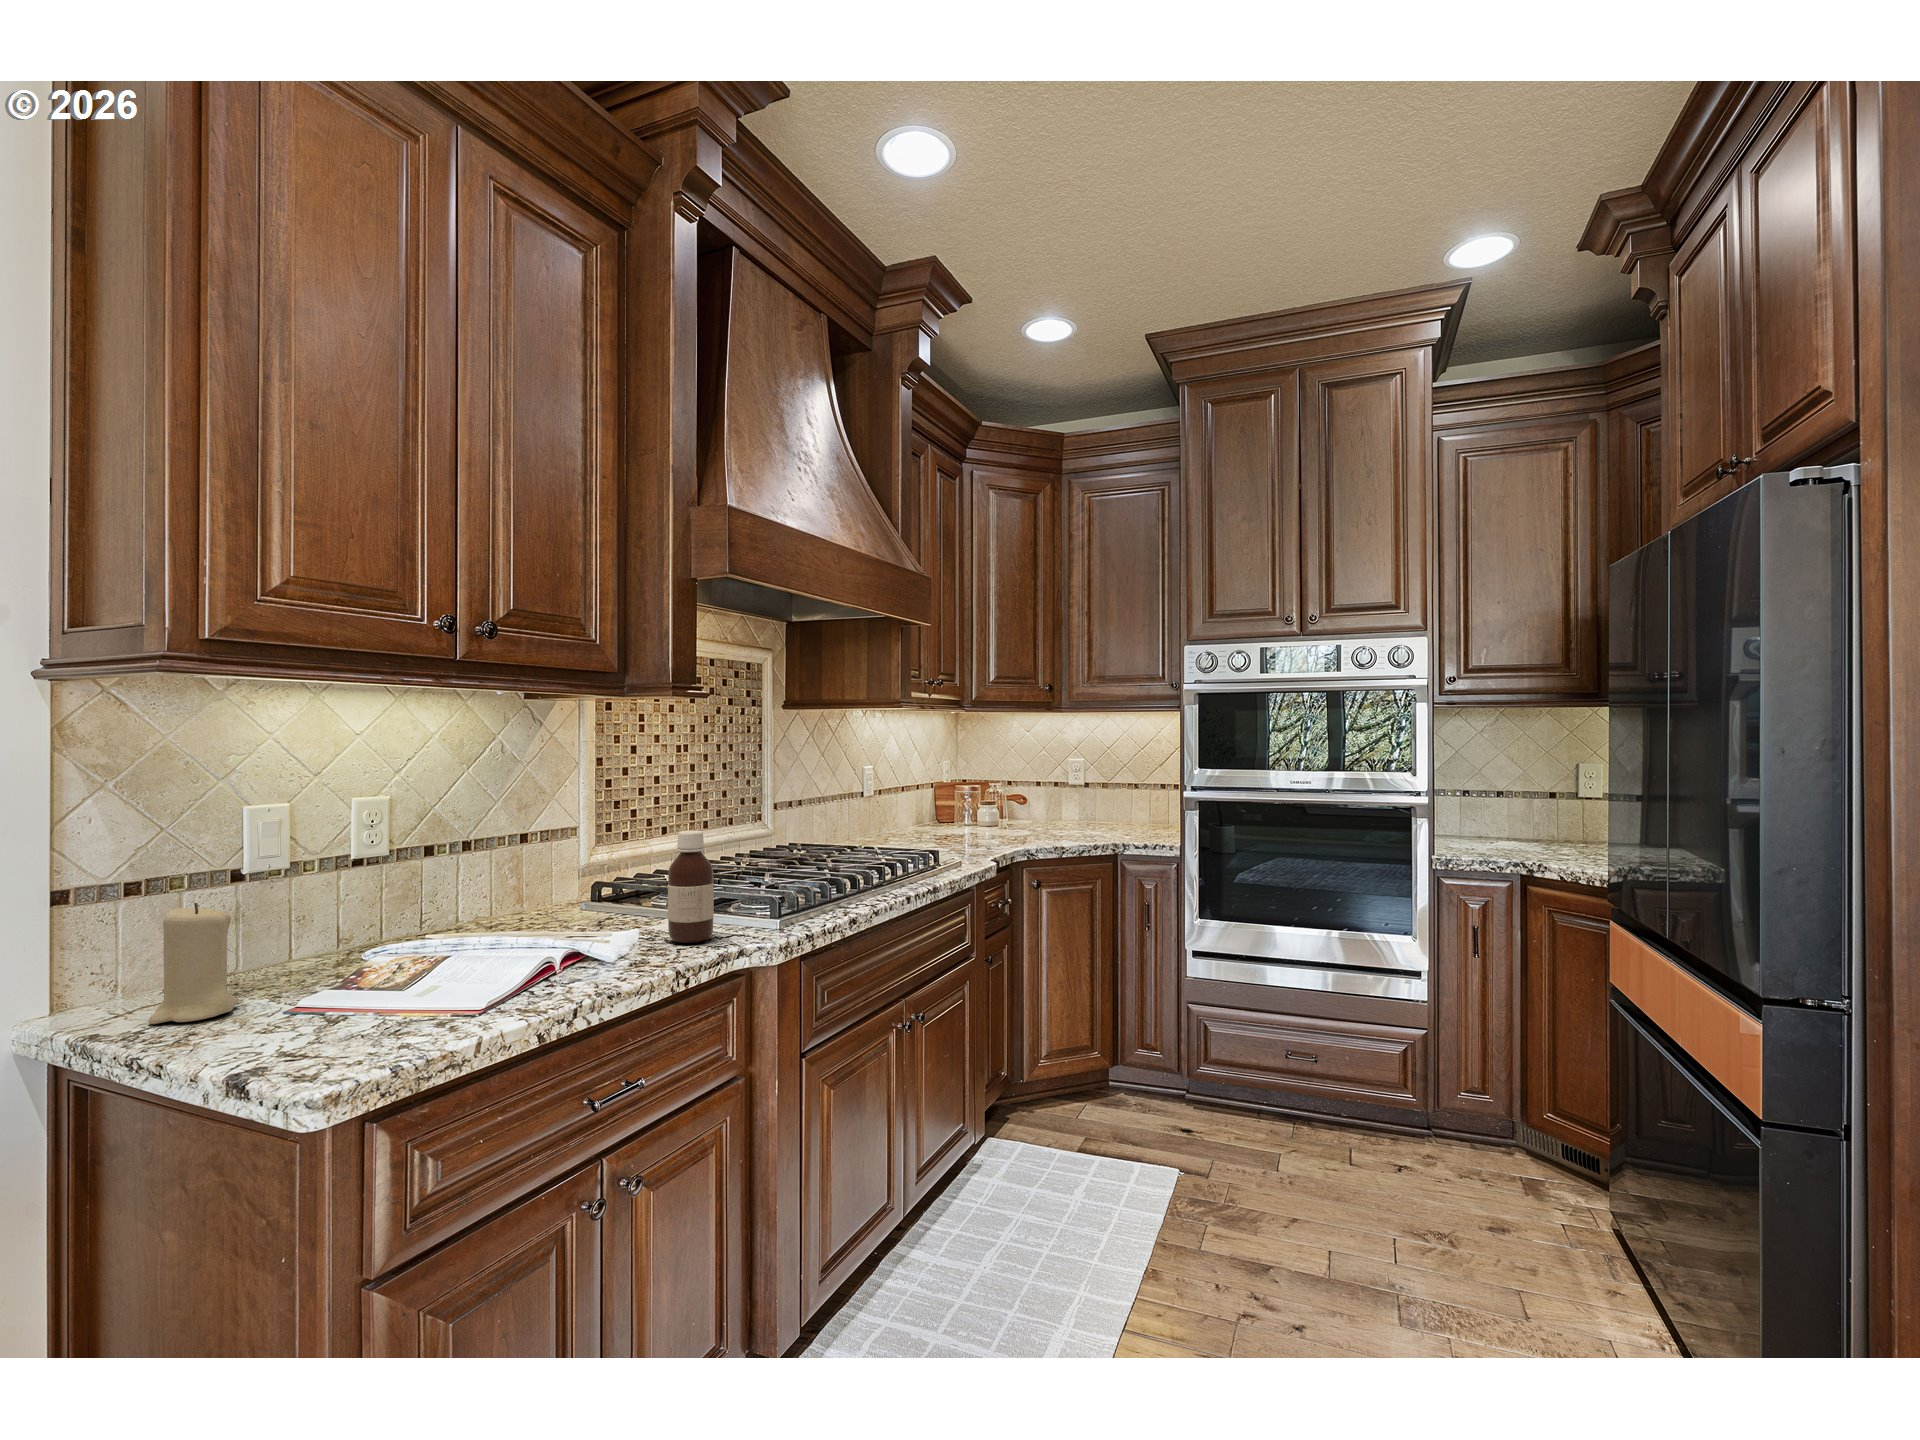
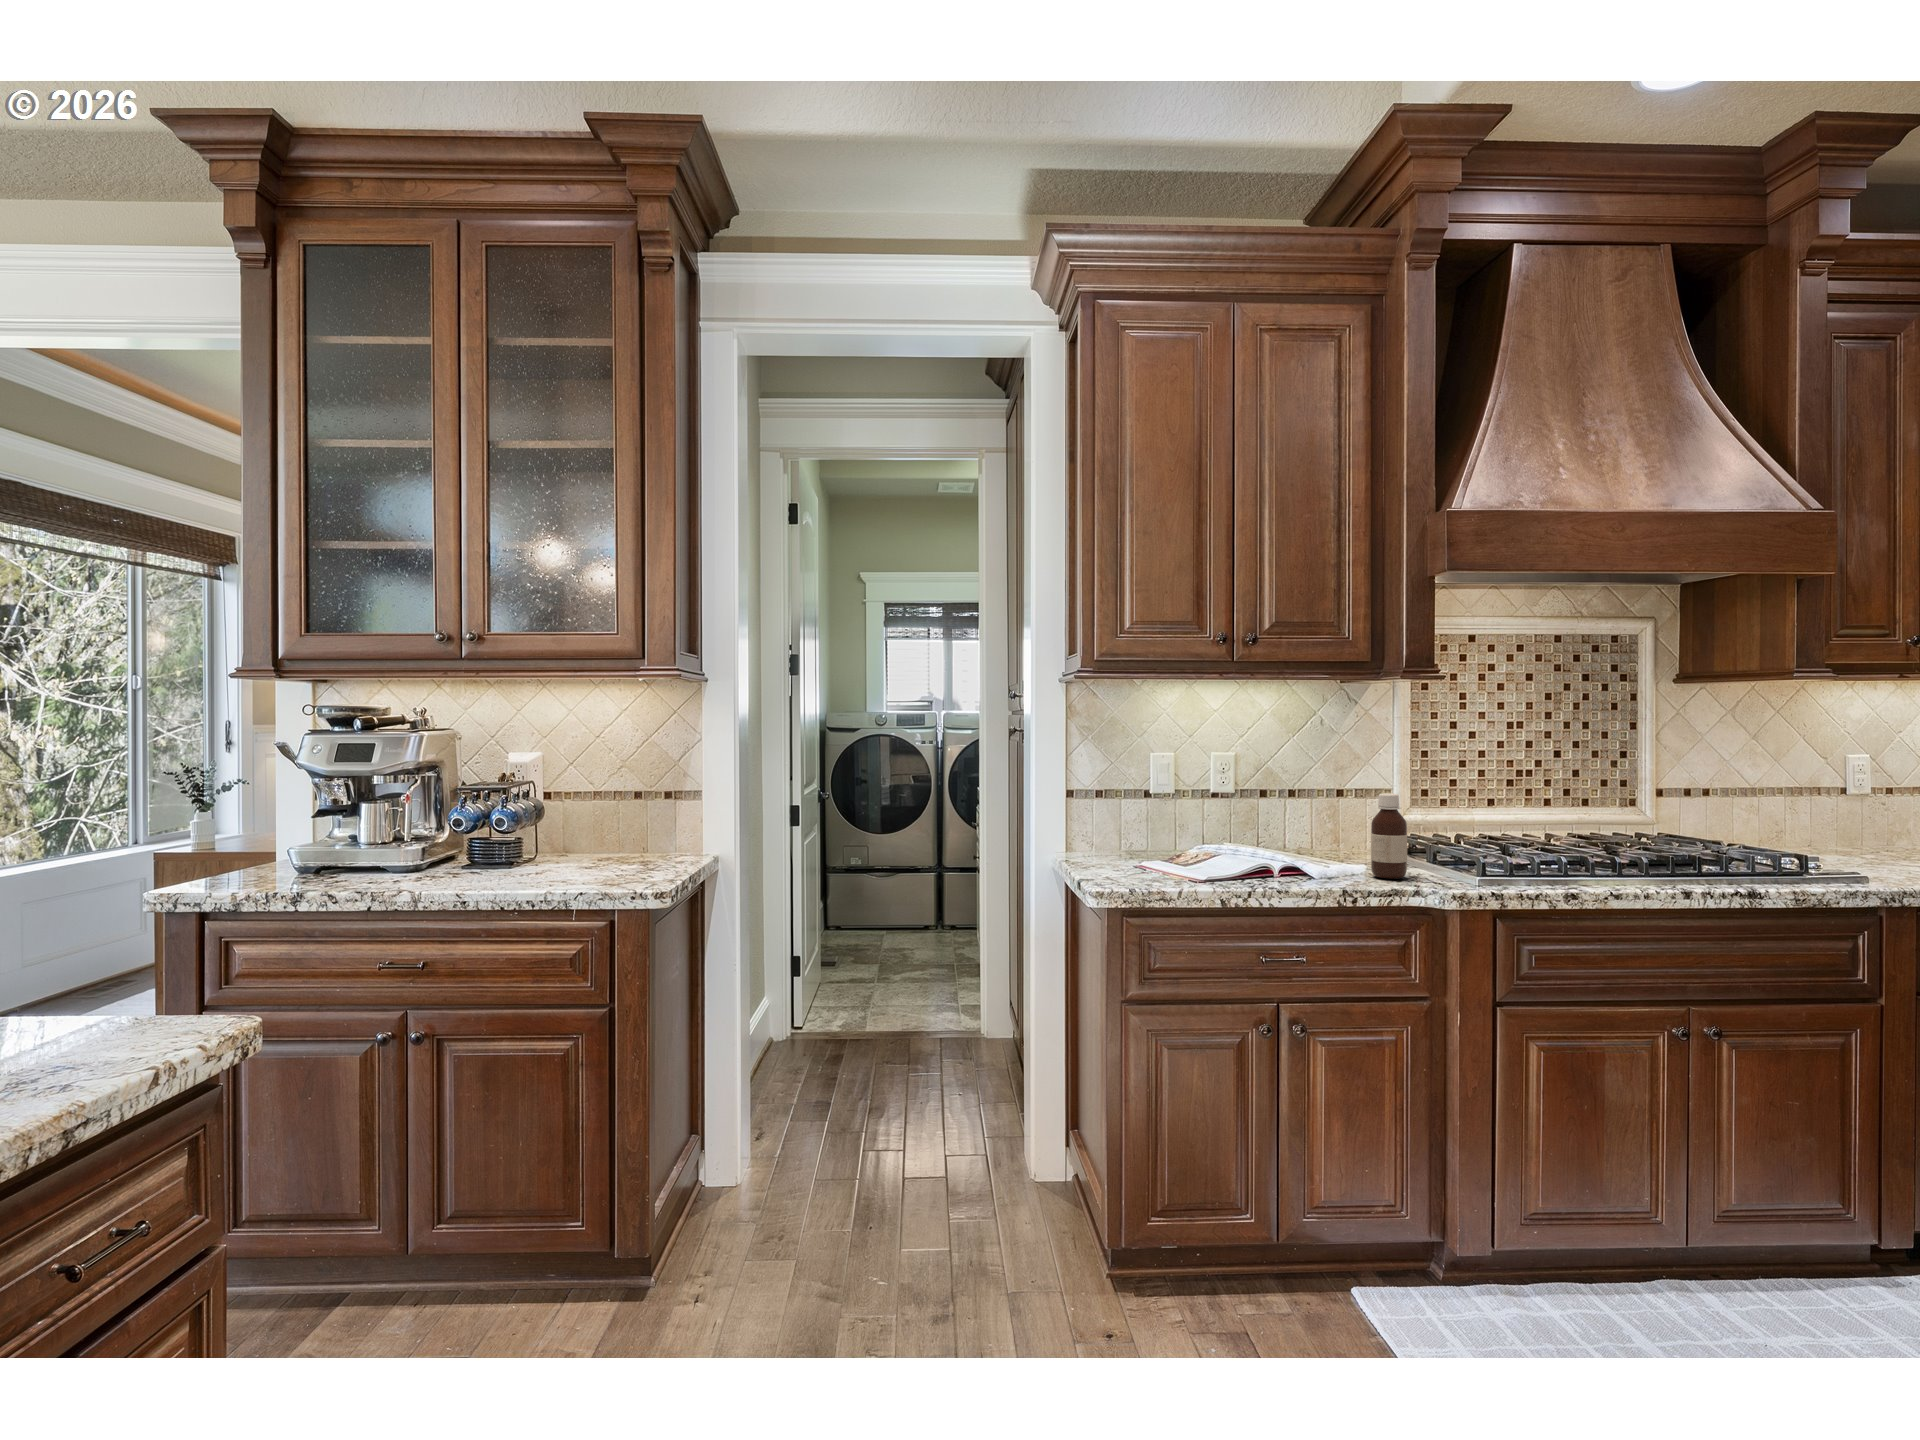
candle: present [148,903,238,1024] -> none [1085,802,1122,860]

